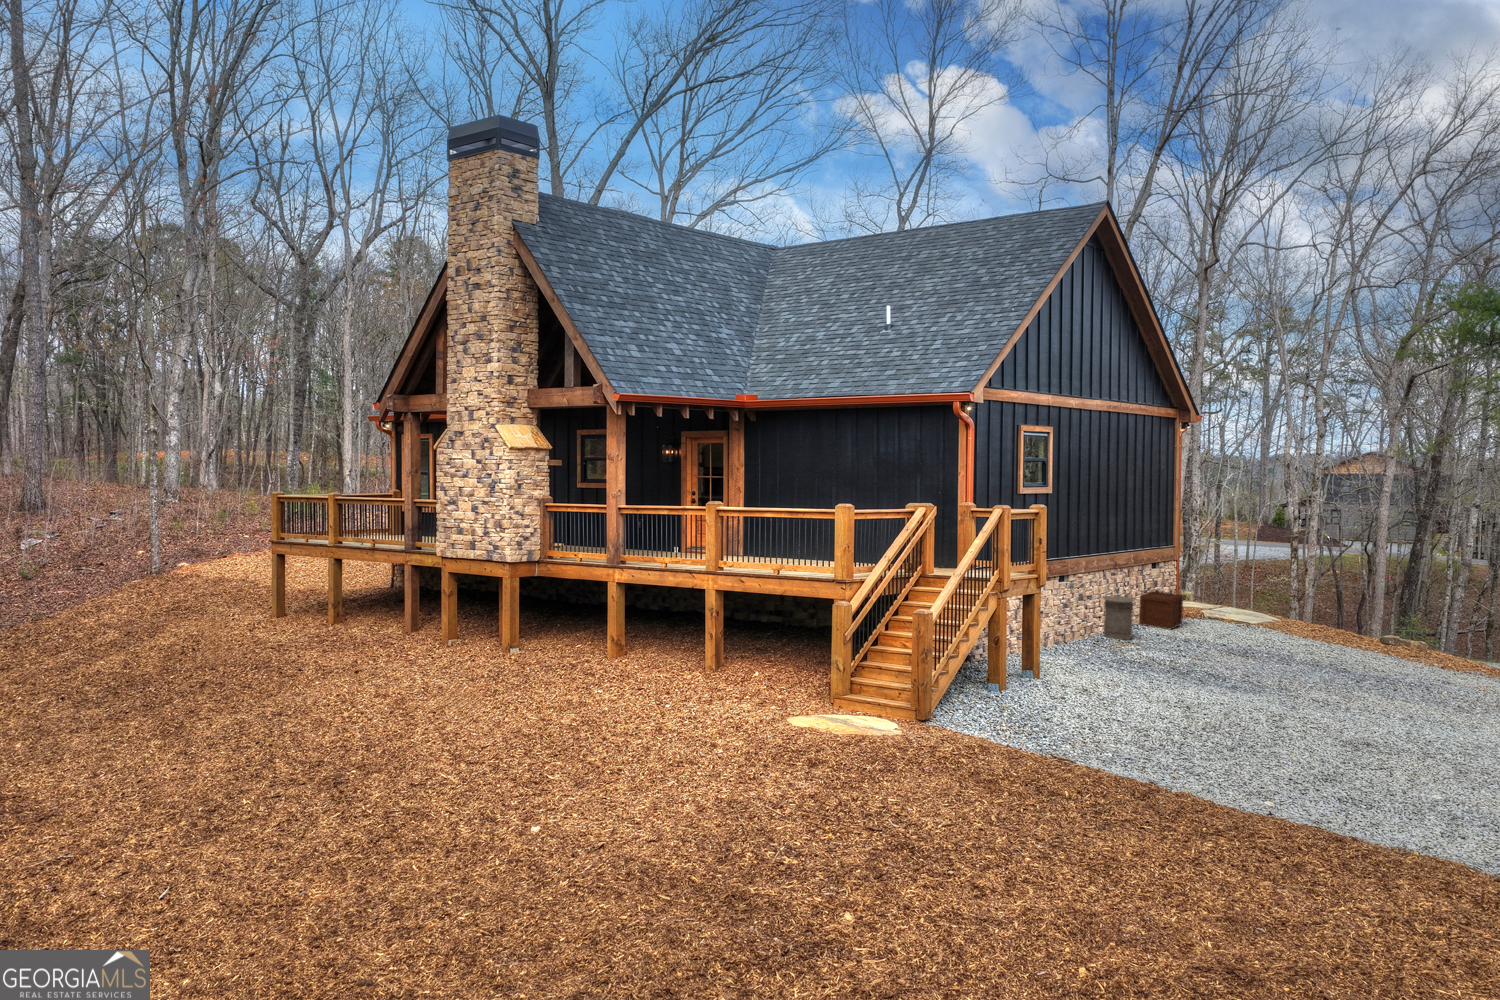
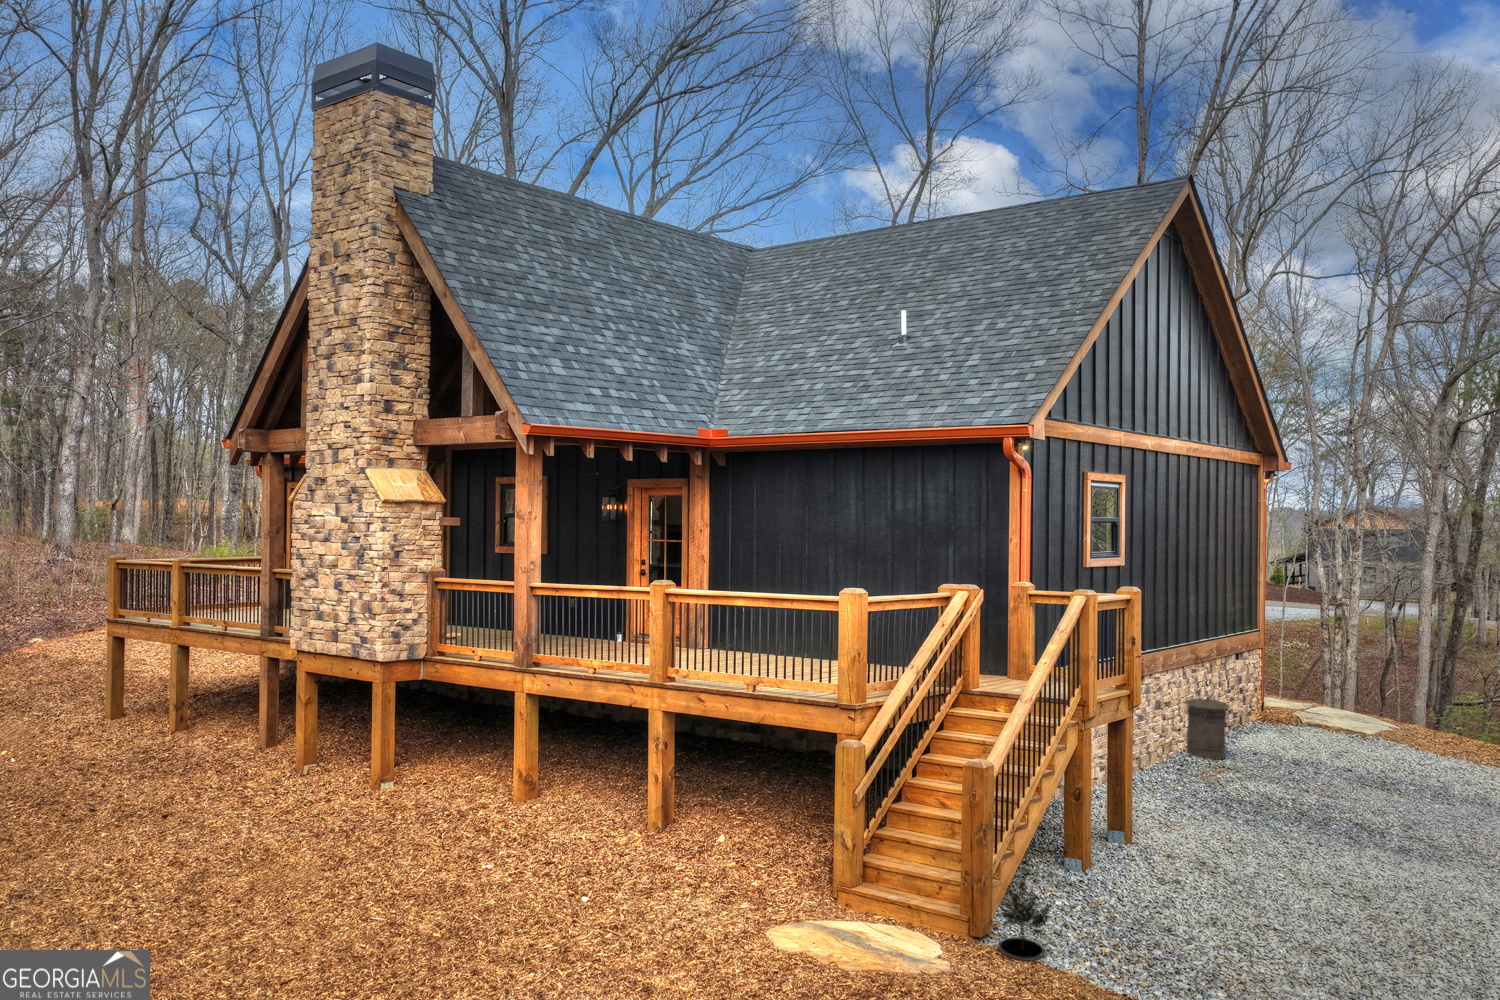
wooden crate: present [1139,591,1183,630] -> none [1225,687,1281,740]
potted tree: none [936,680,973,735] -> present [998,875,1052,961]

